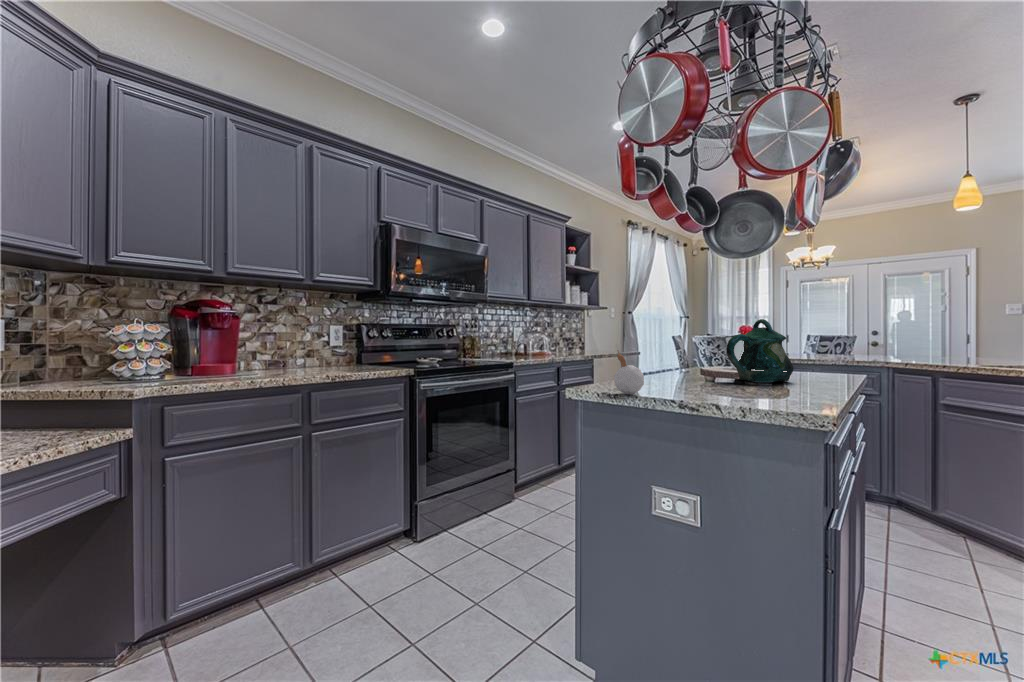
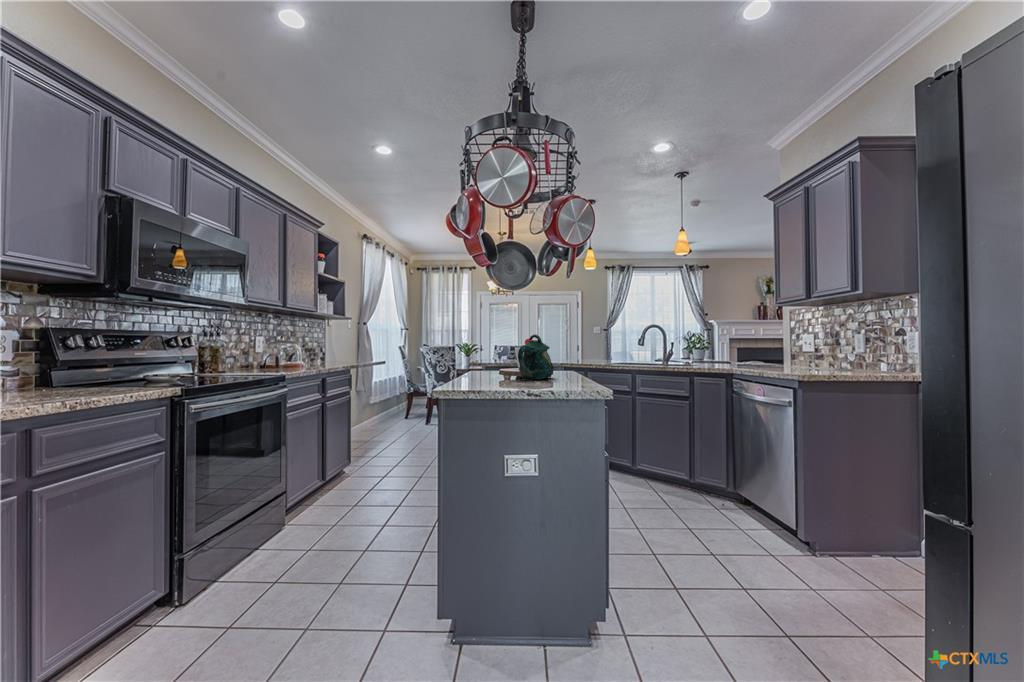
candle: present [614,345,644,394] -> none [475,353,498,391]

